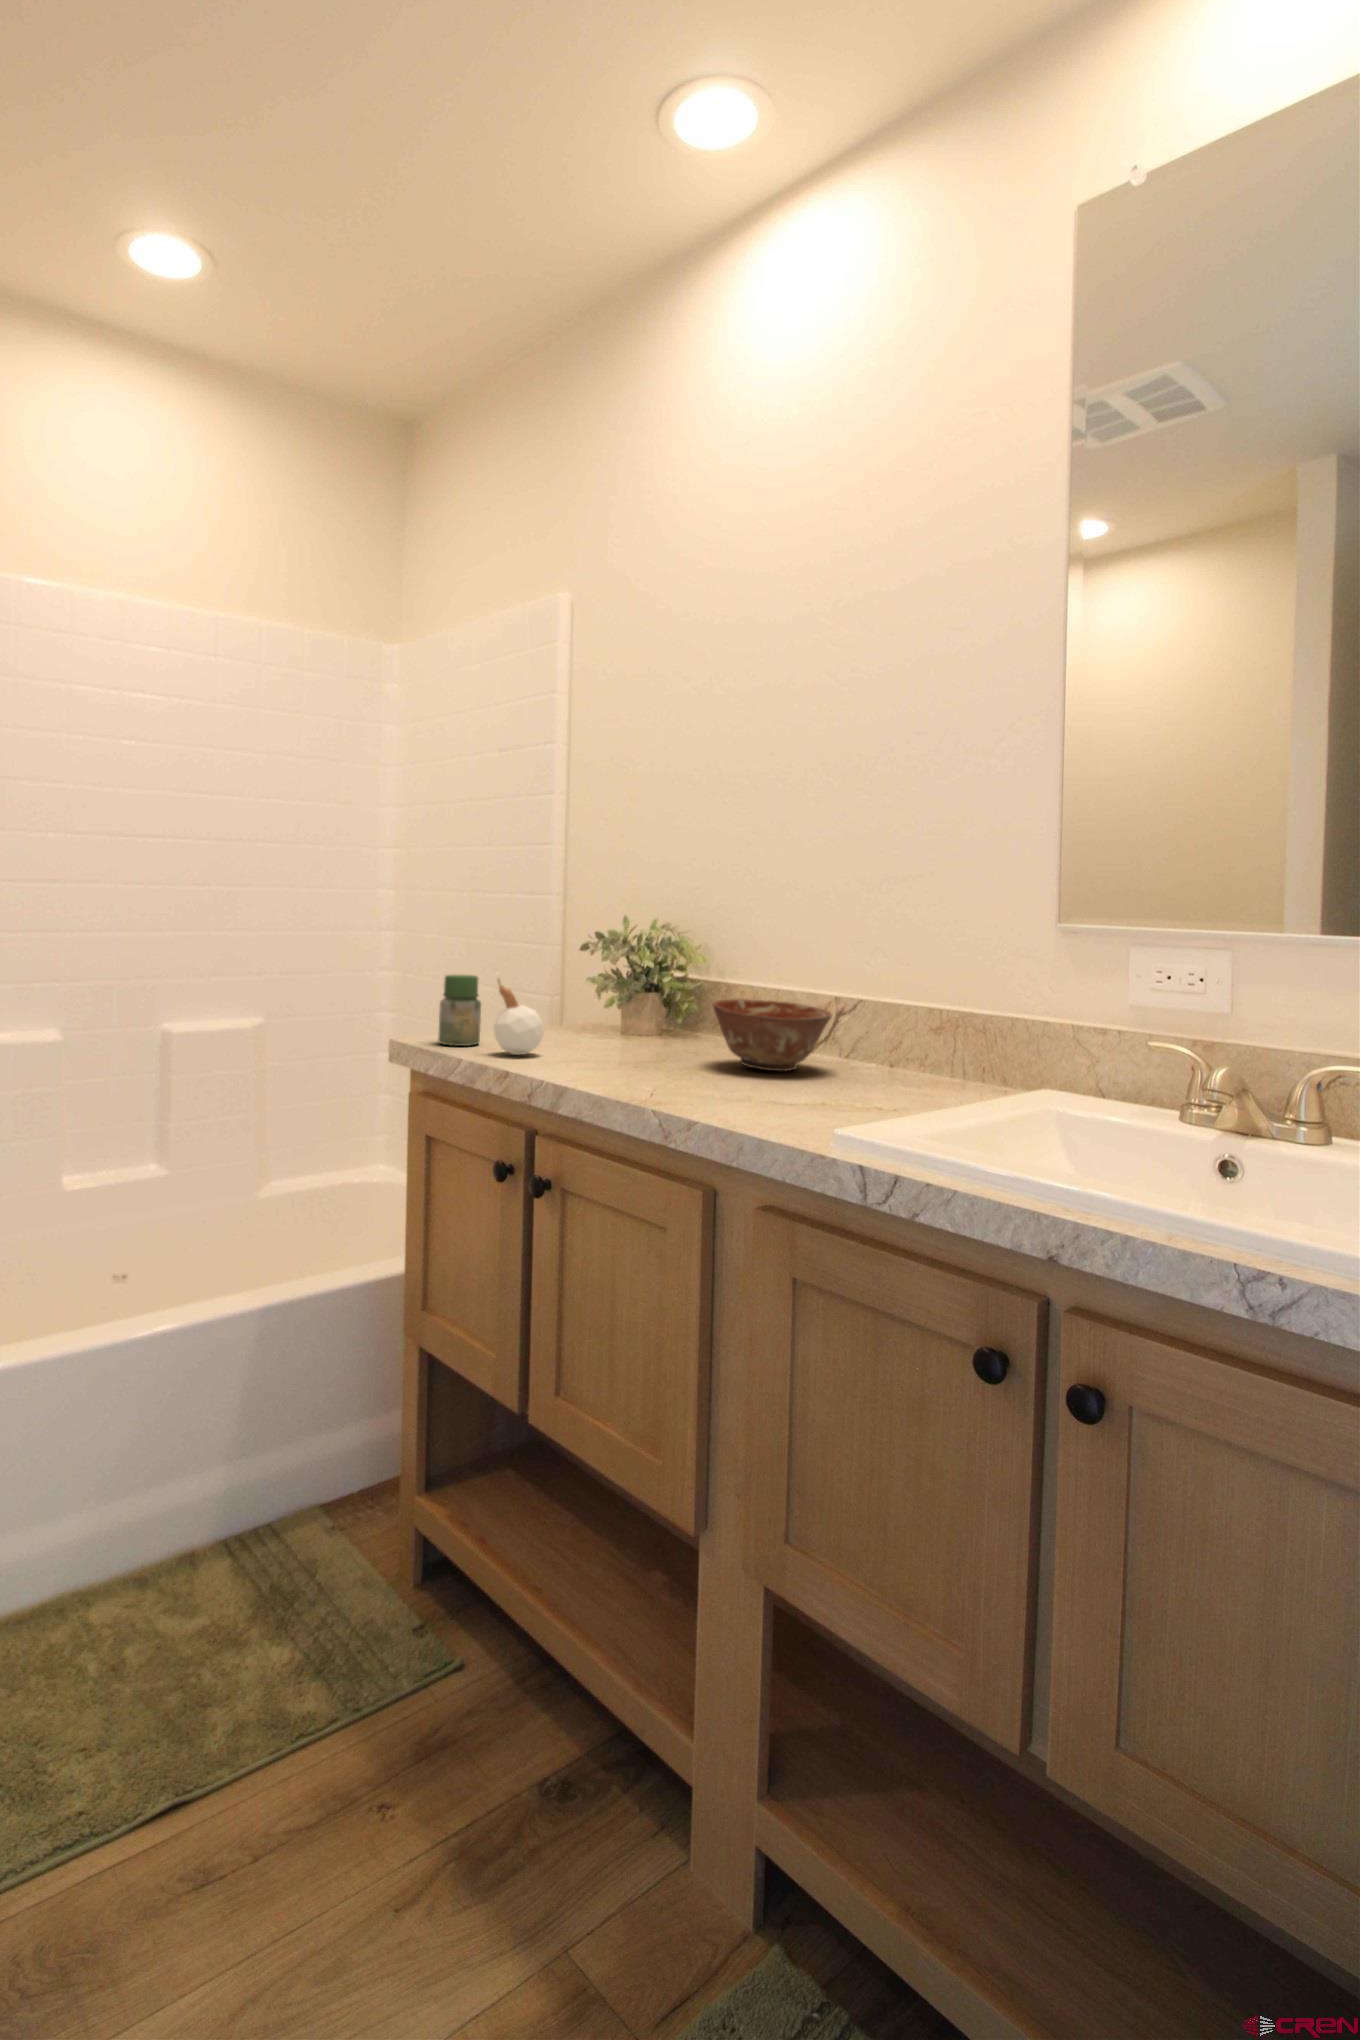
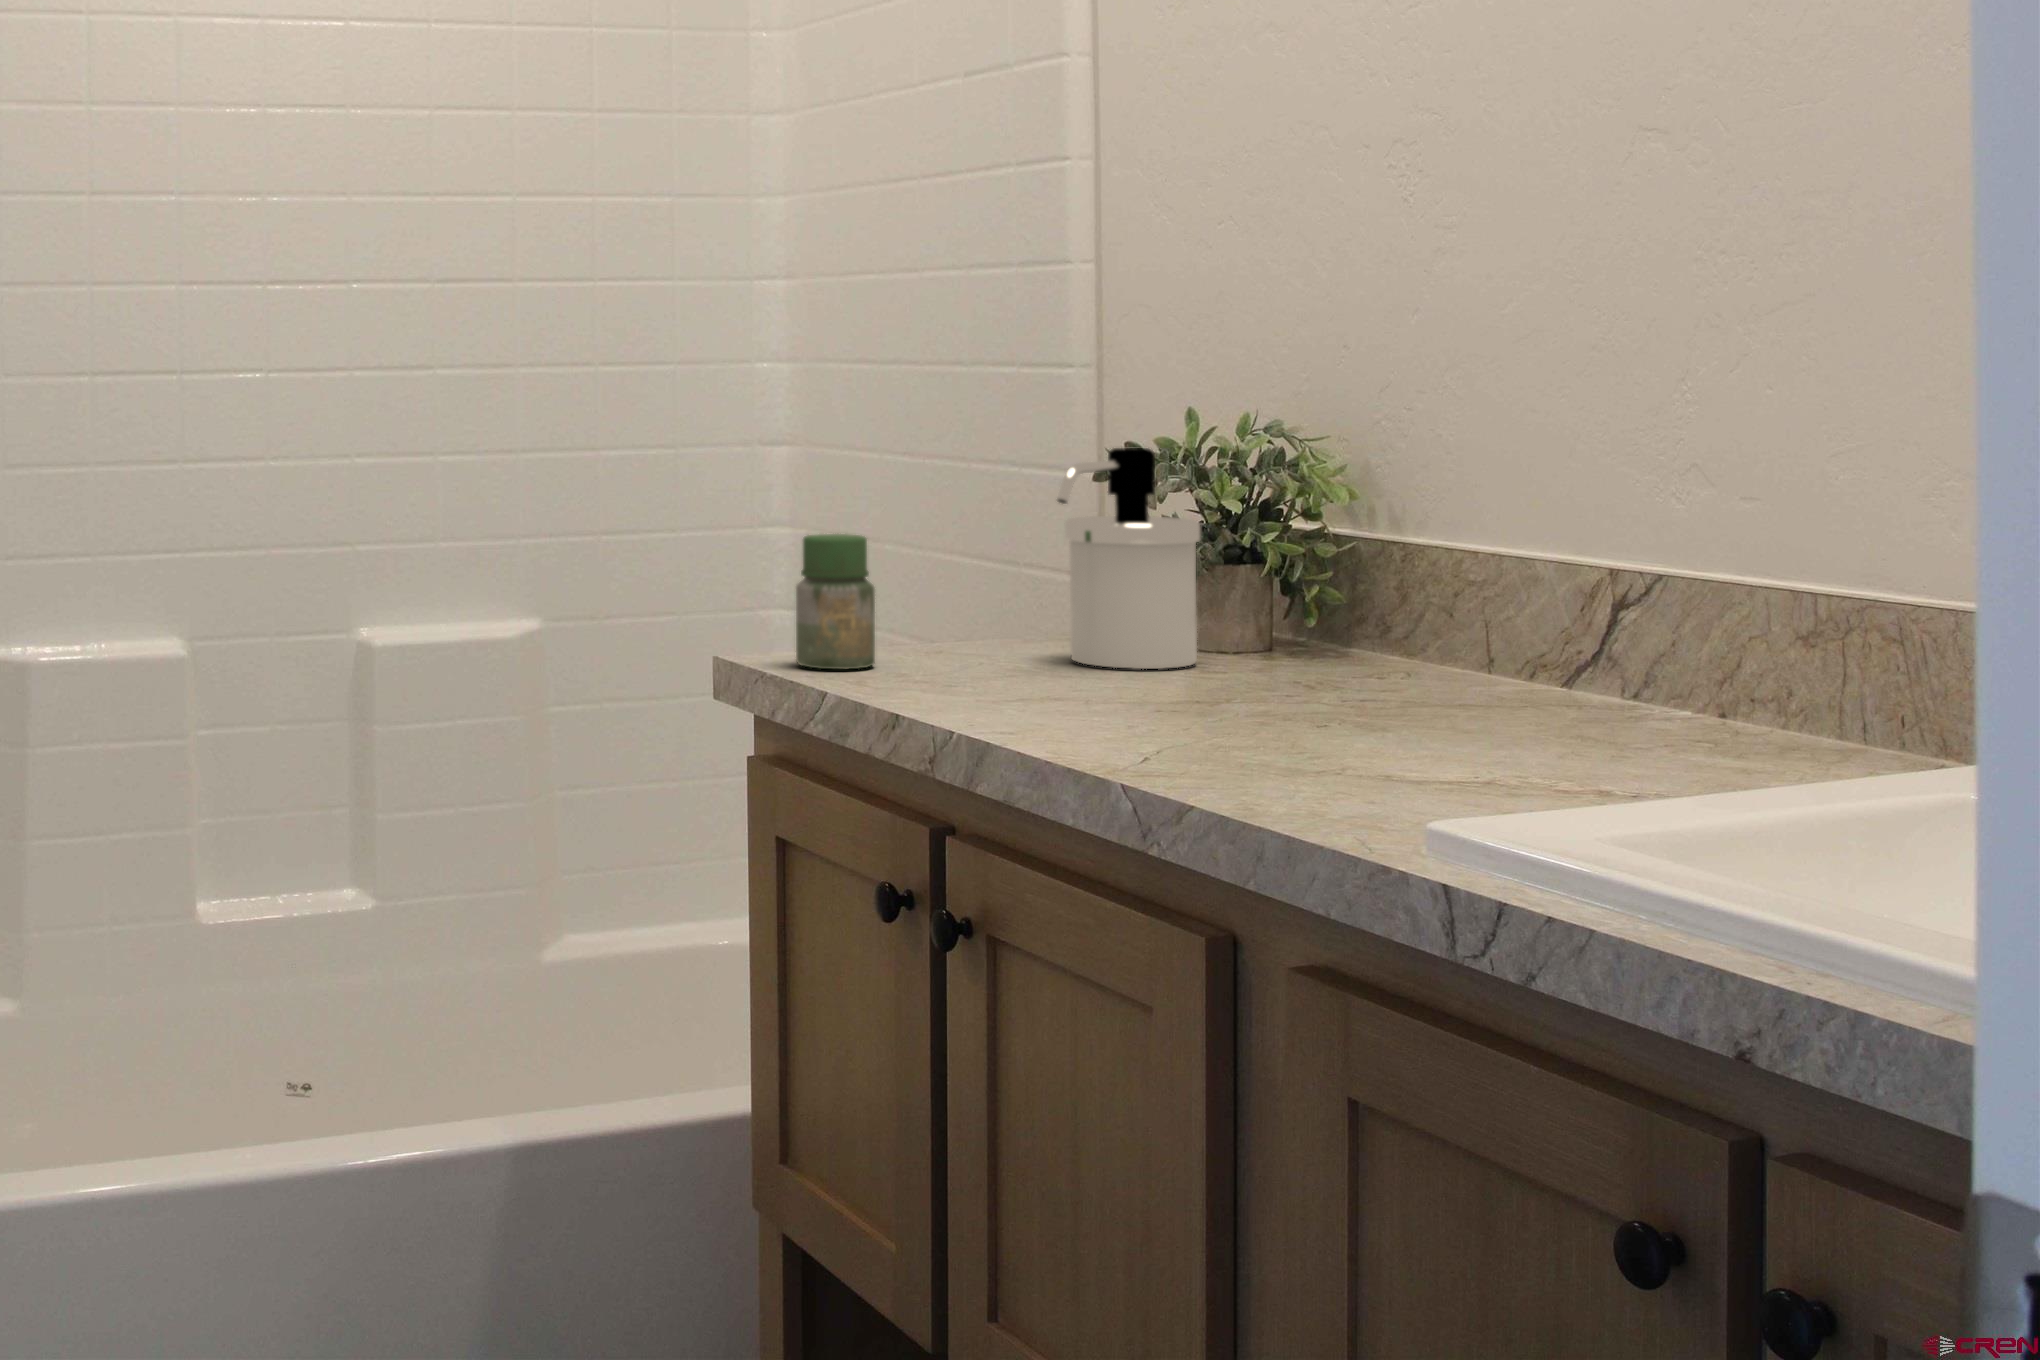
soap dispenser: none [573,934,638,1044] -> present [1057,447,1200,669]
candle: present [494,978,544,1055] -> none [884,523,983,687]
ceramic bowl: present [713,999,832,1071] -> none [1312,579,1575,726]

